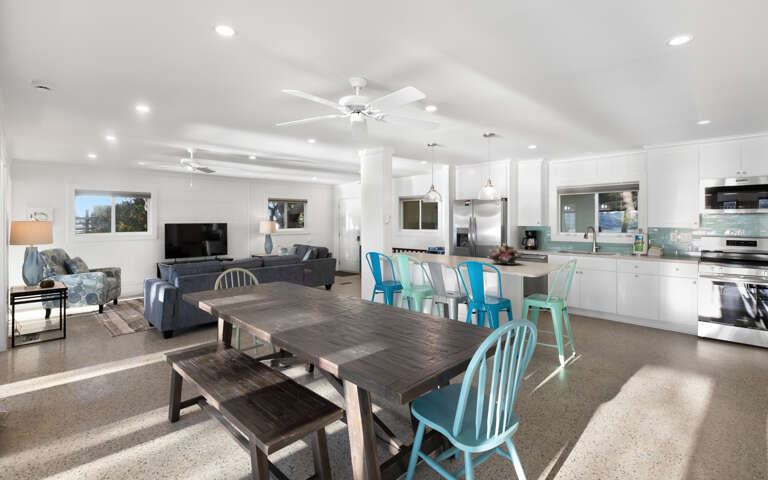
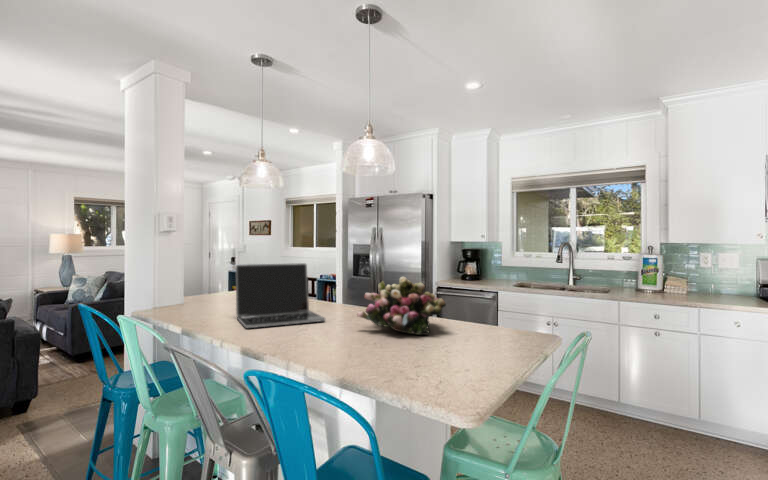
laptop: none [431,238,471,263] -> present [236,263,325,328]

